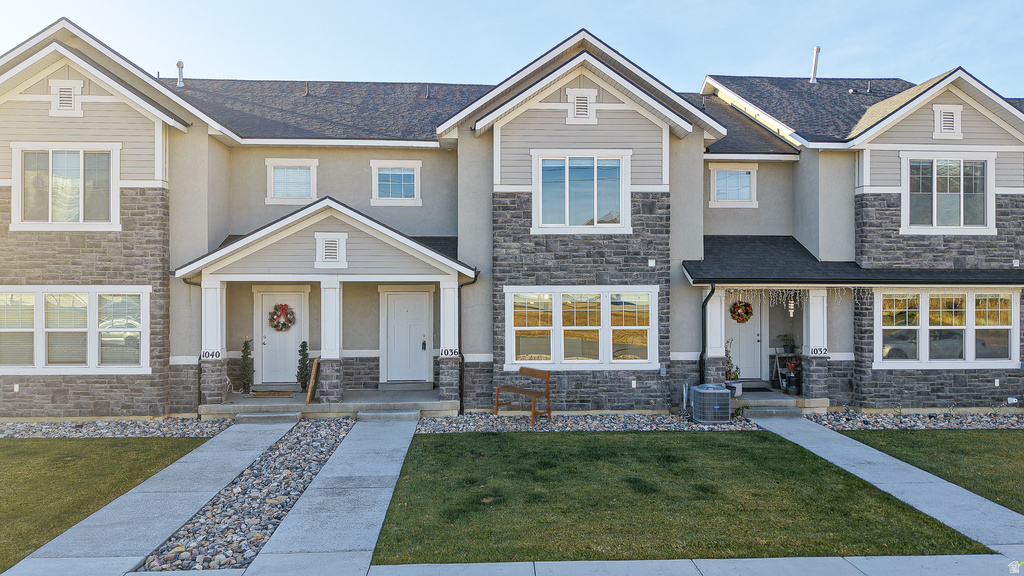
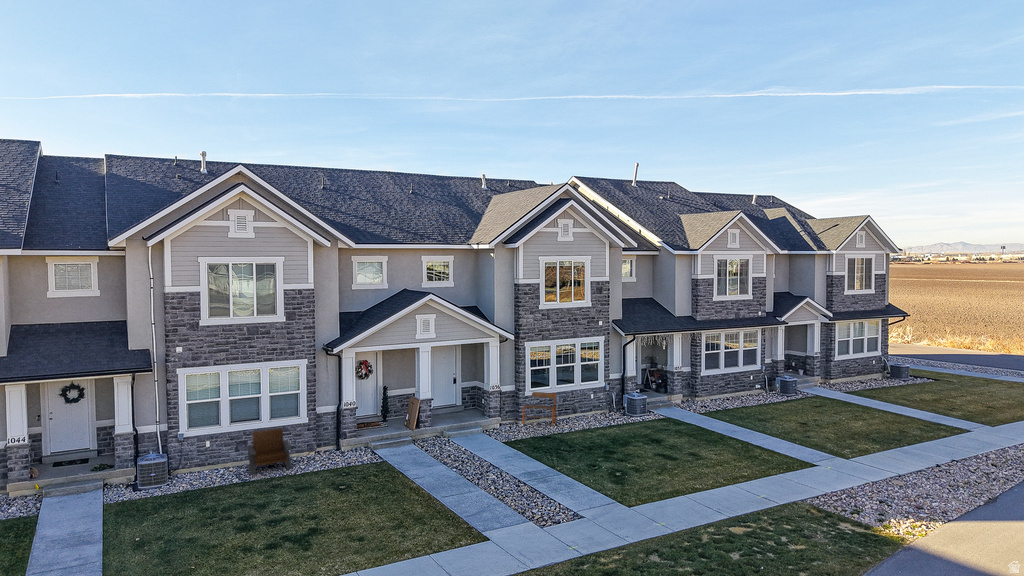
lounge chair: none [21,378,115,437] -> present [247,428,292,474]

